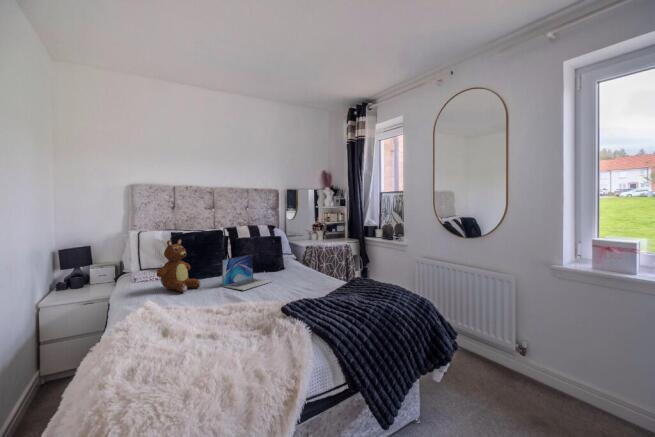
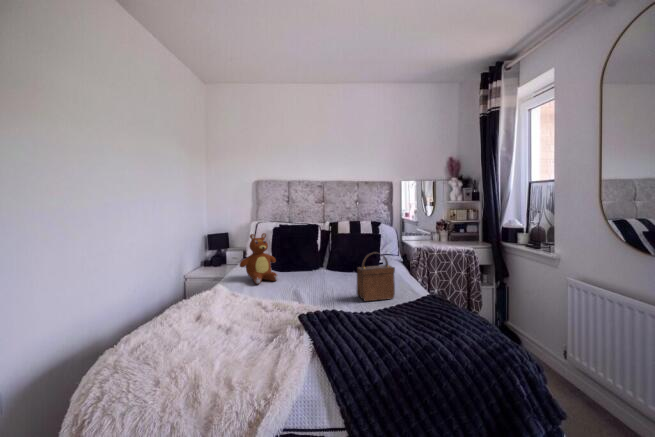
handbag: none [289,249,319,289] -> present [357,252,395,302]
laptop: present [222,255,272,290] -> none [295,253,348,292]

